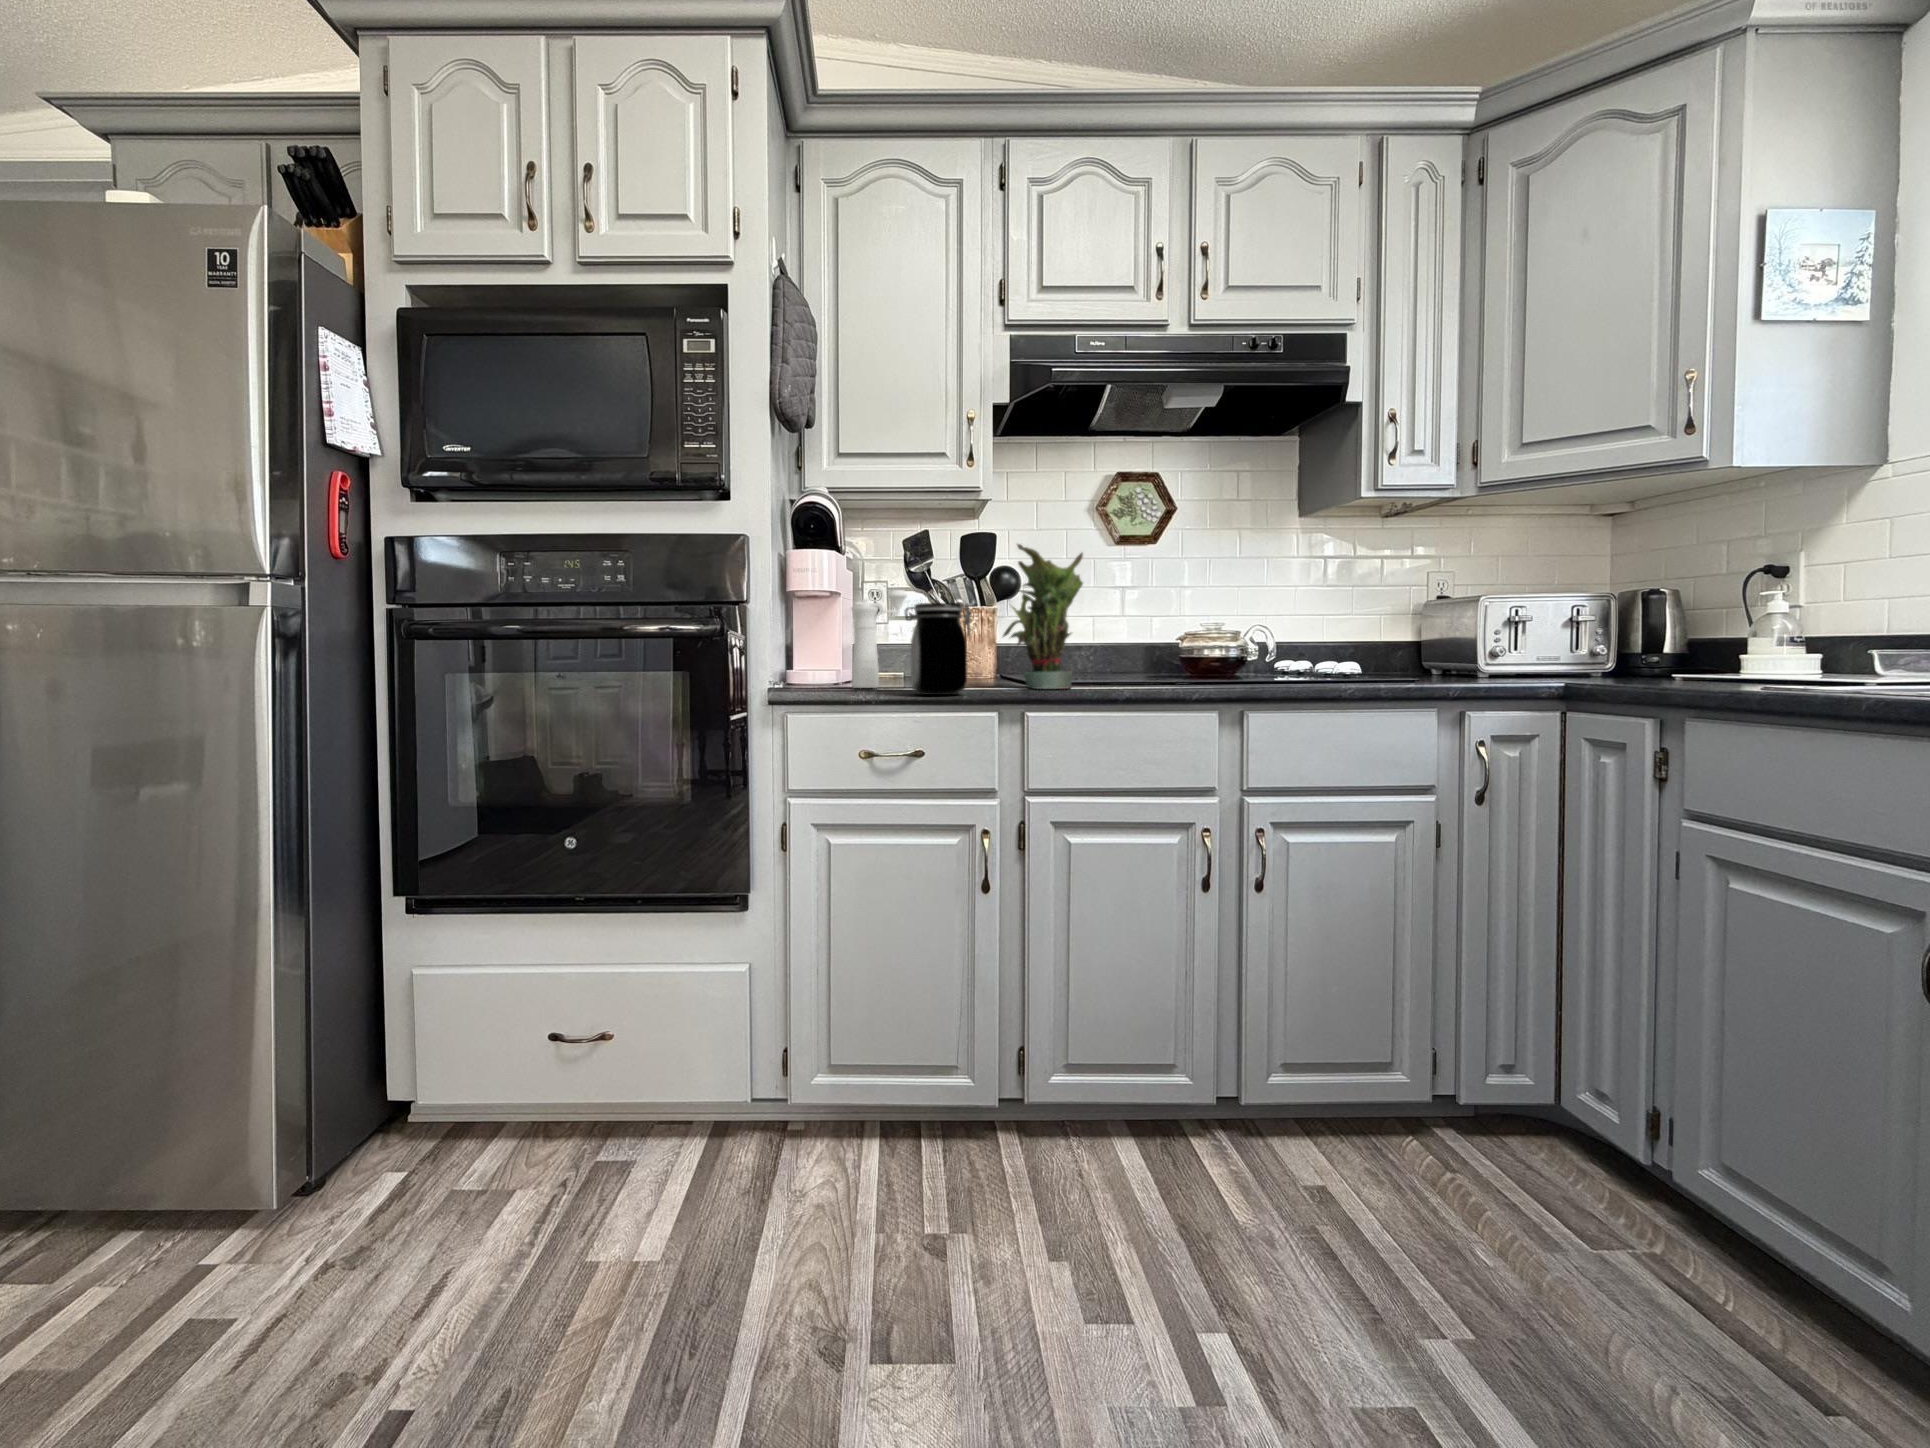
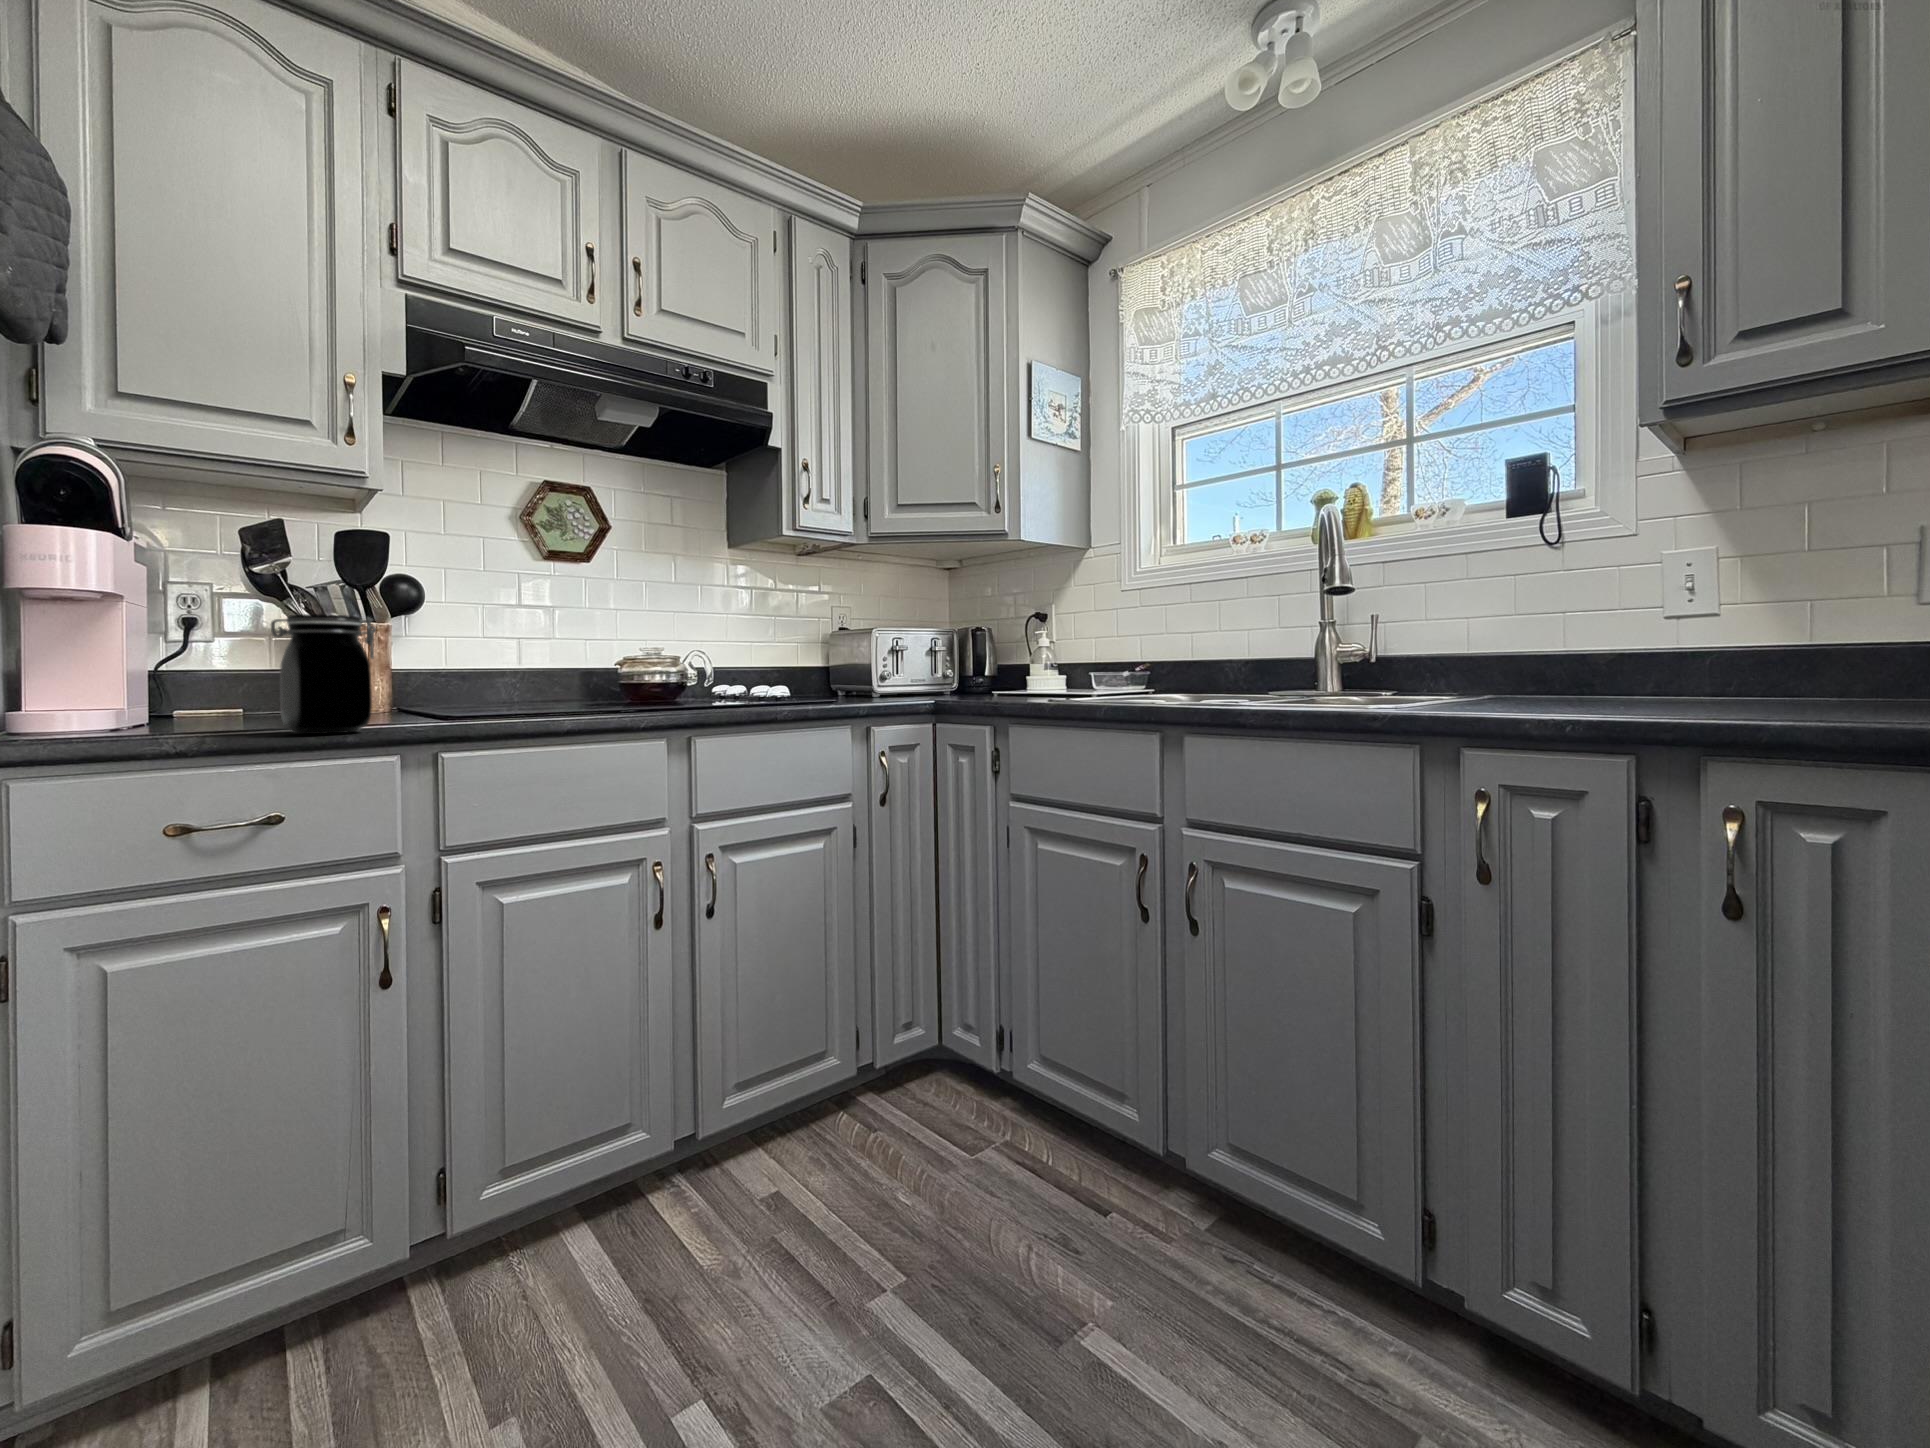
potted plant: present [1003,544,1083,689] -> none [410,548,519,722]
pepper mill: present [851,590,907,688] -> none [168,595,262,730]

